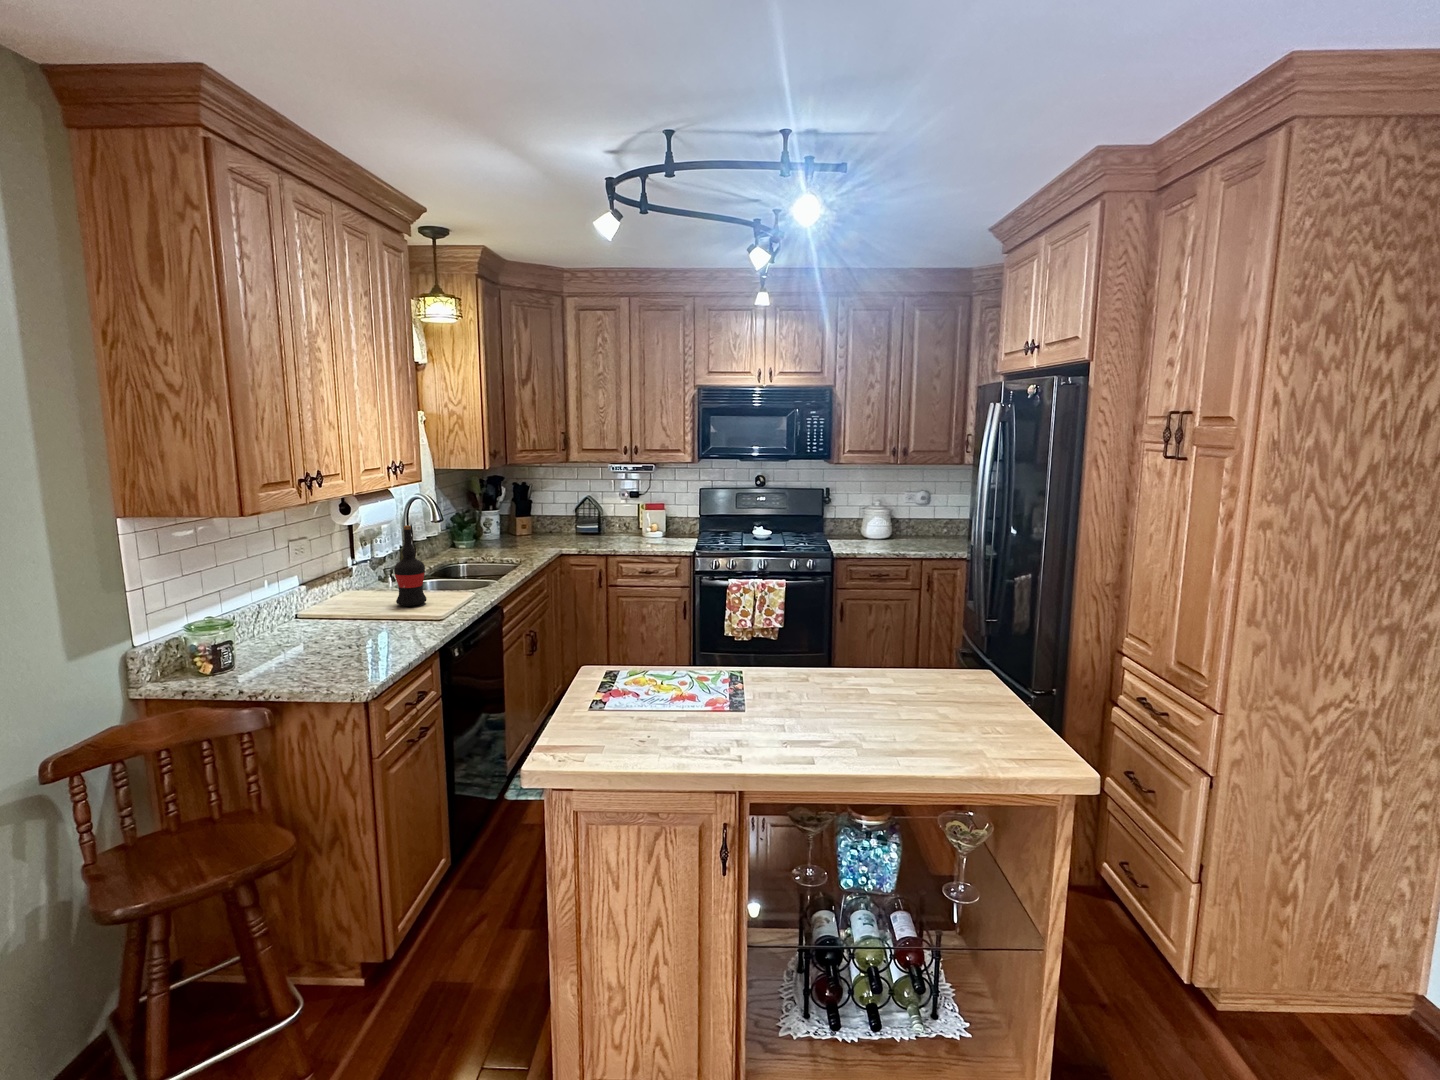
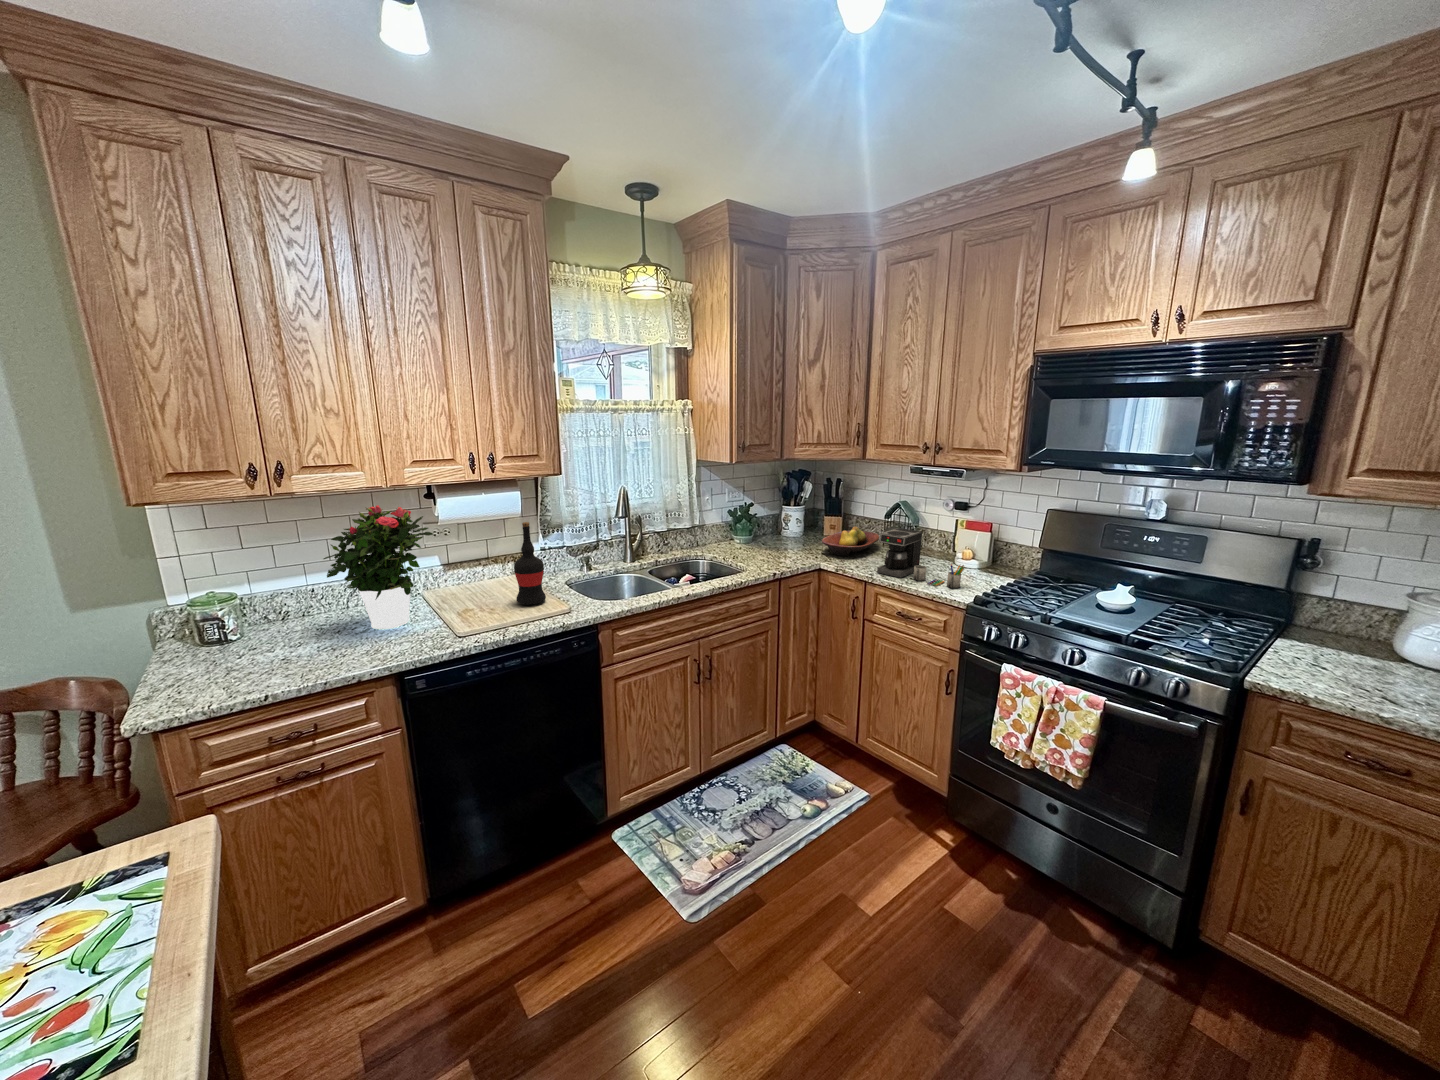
potted flower: none [264,512,375,644] -> present [324,505,433,629]
coffee maker: none [614,512,678,547] -> present [877,528,965,588]
fruit bowl: none [542,521,584,543] -> present [822,527,879,556]

